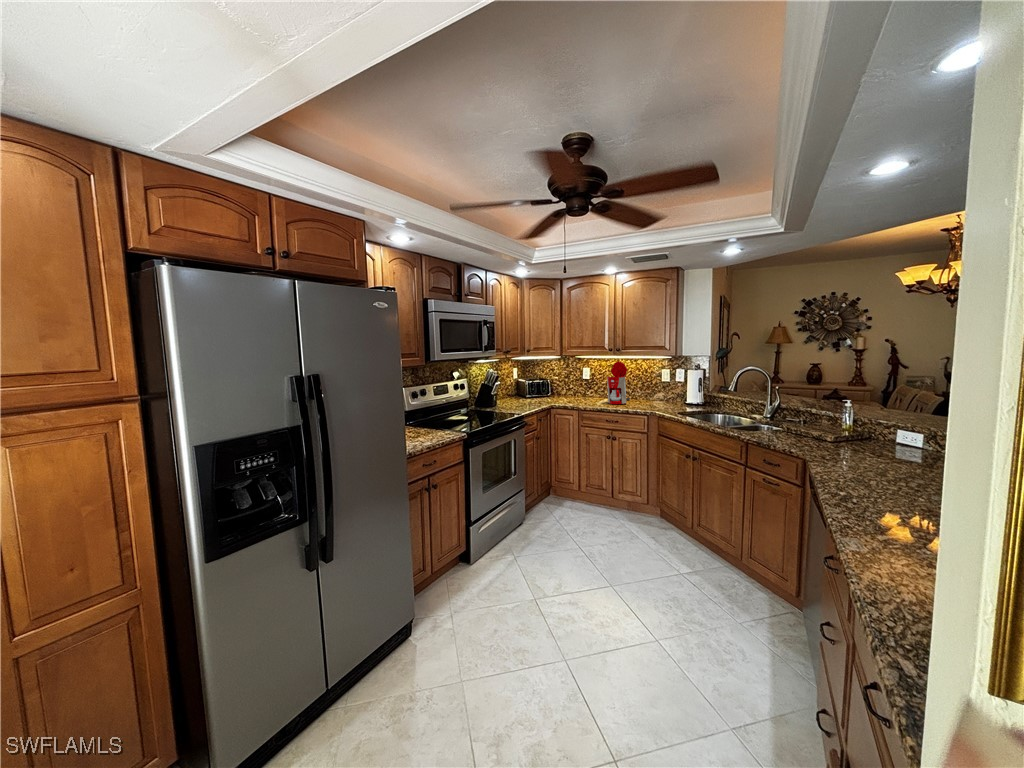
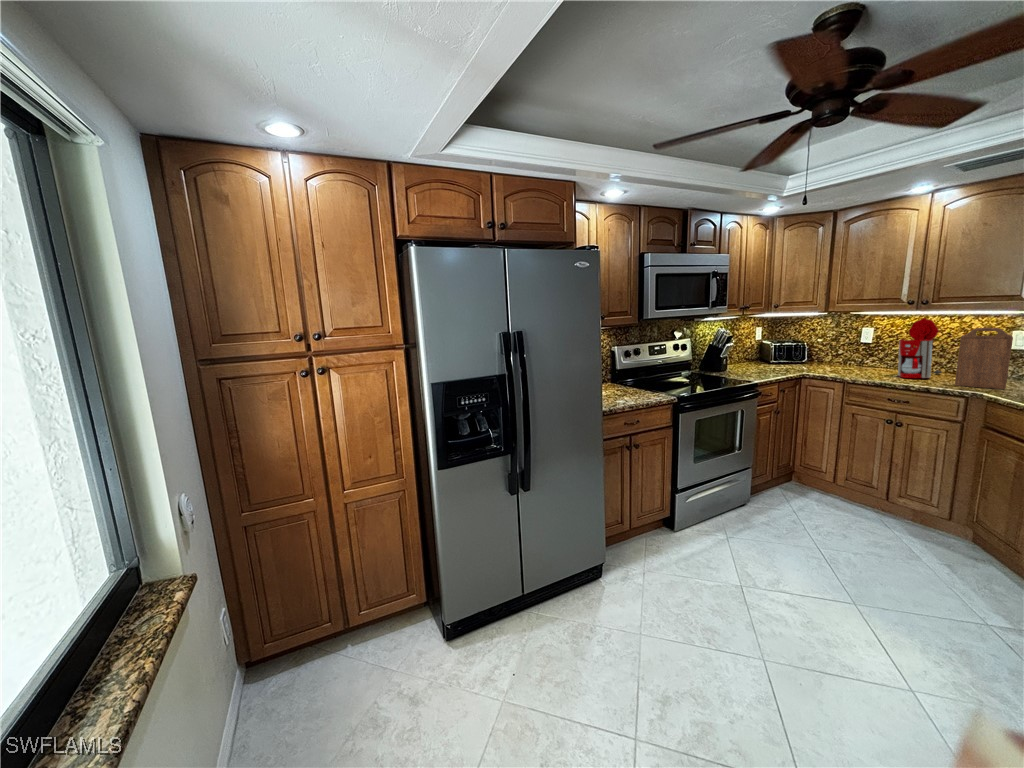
cutting board: none [640,368,665,408] -> present [955,328,1013,389]

